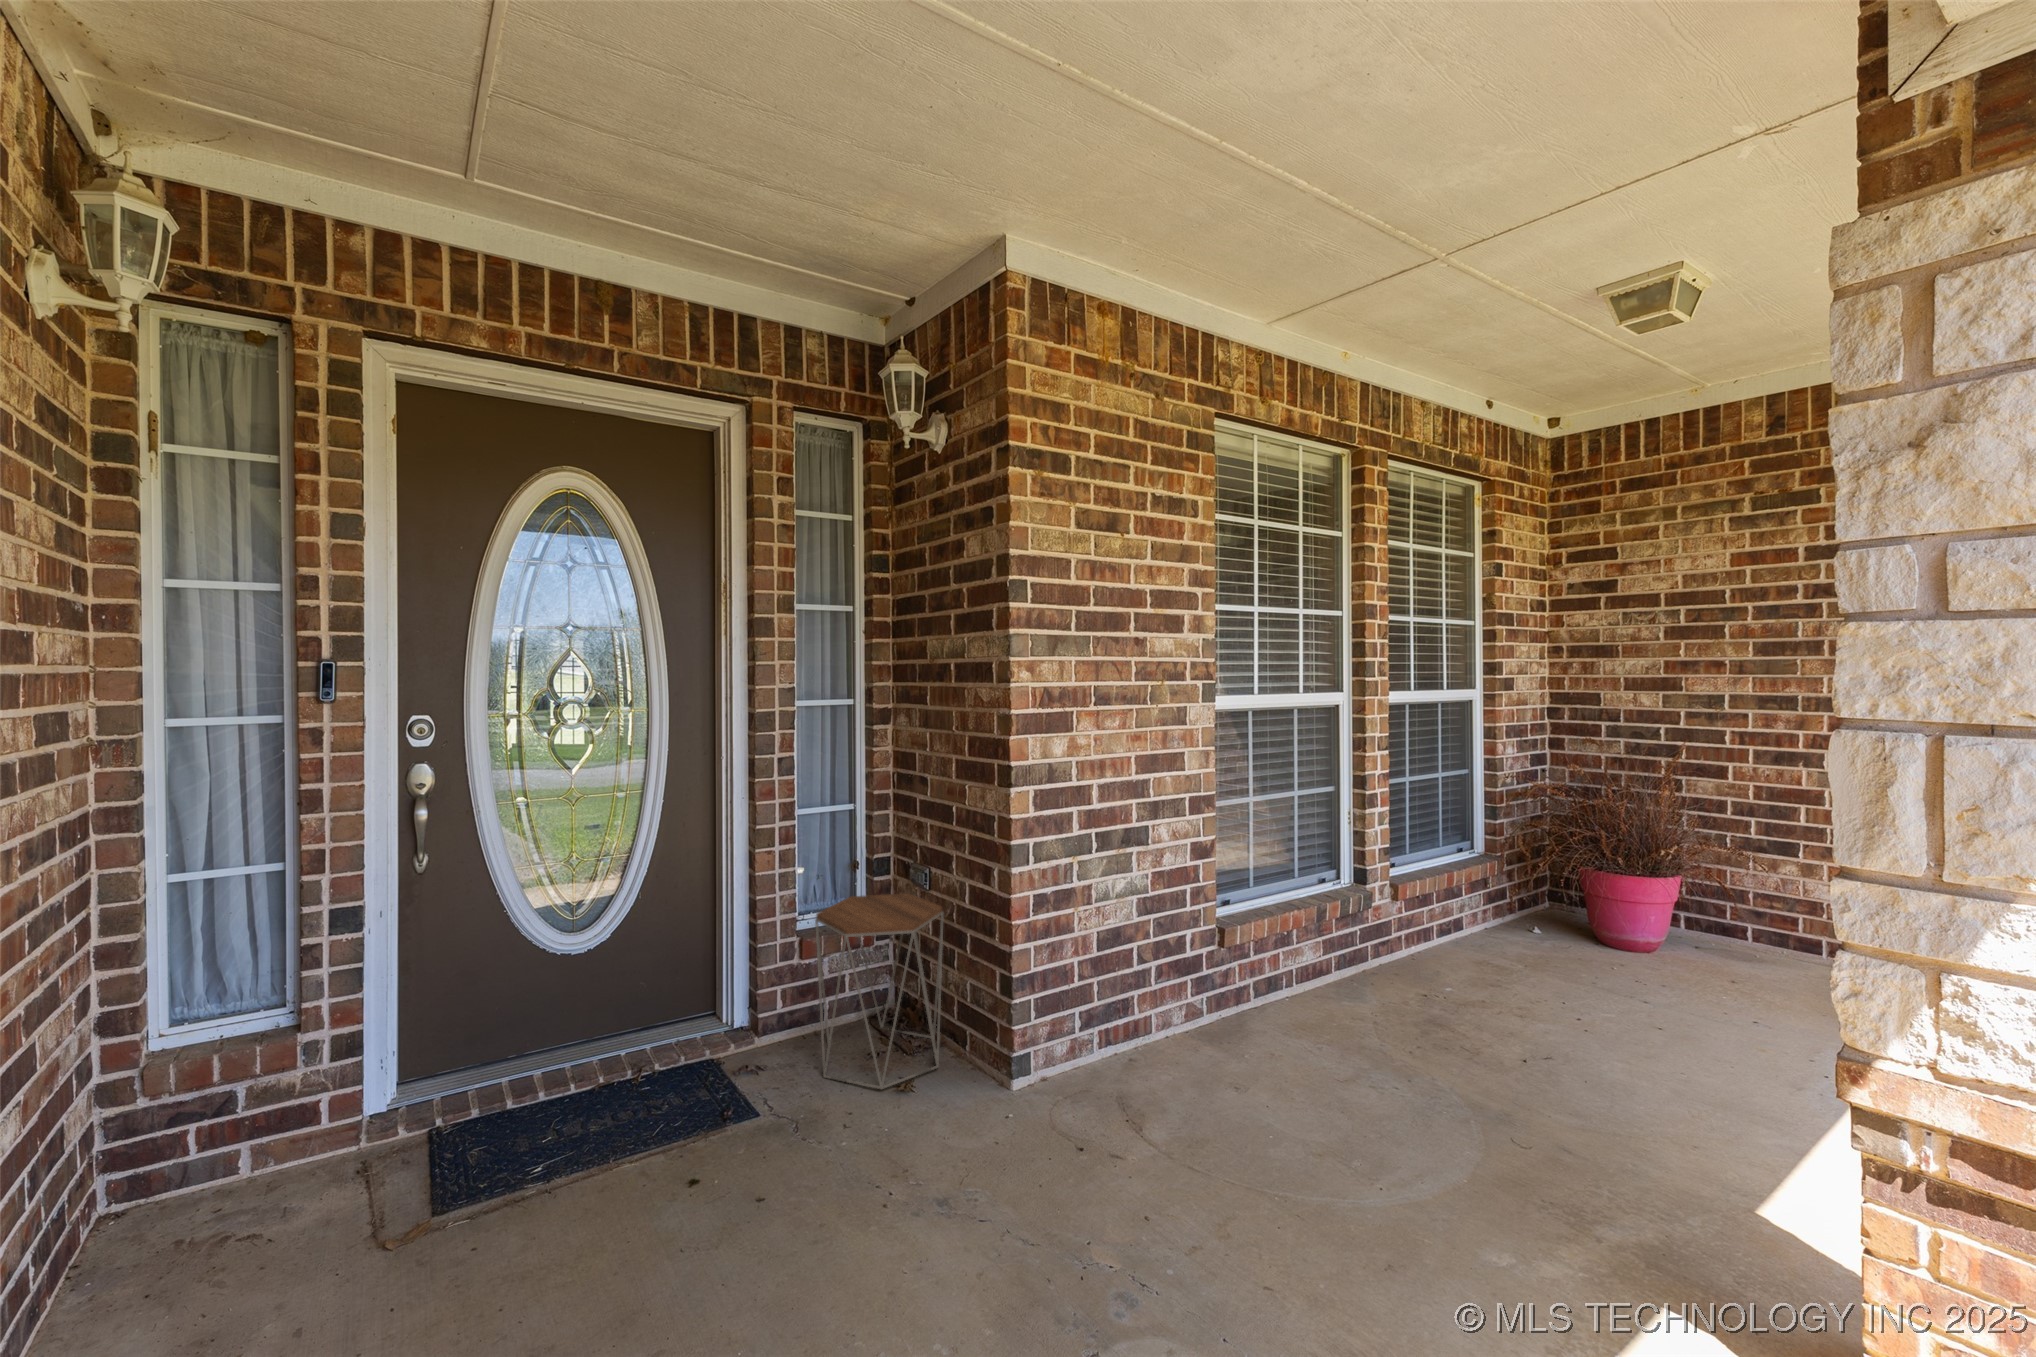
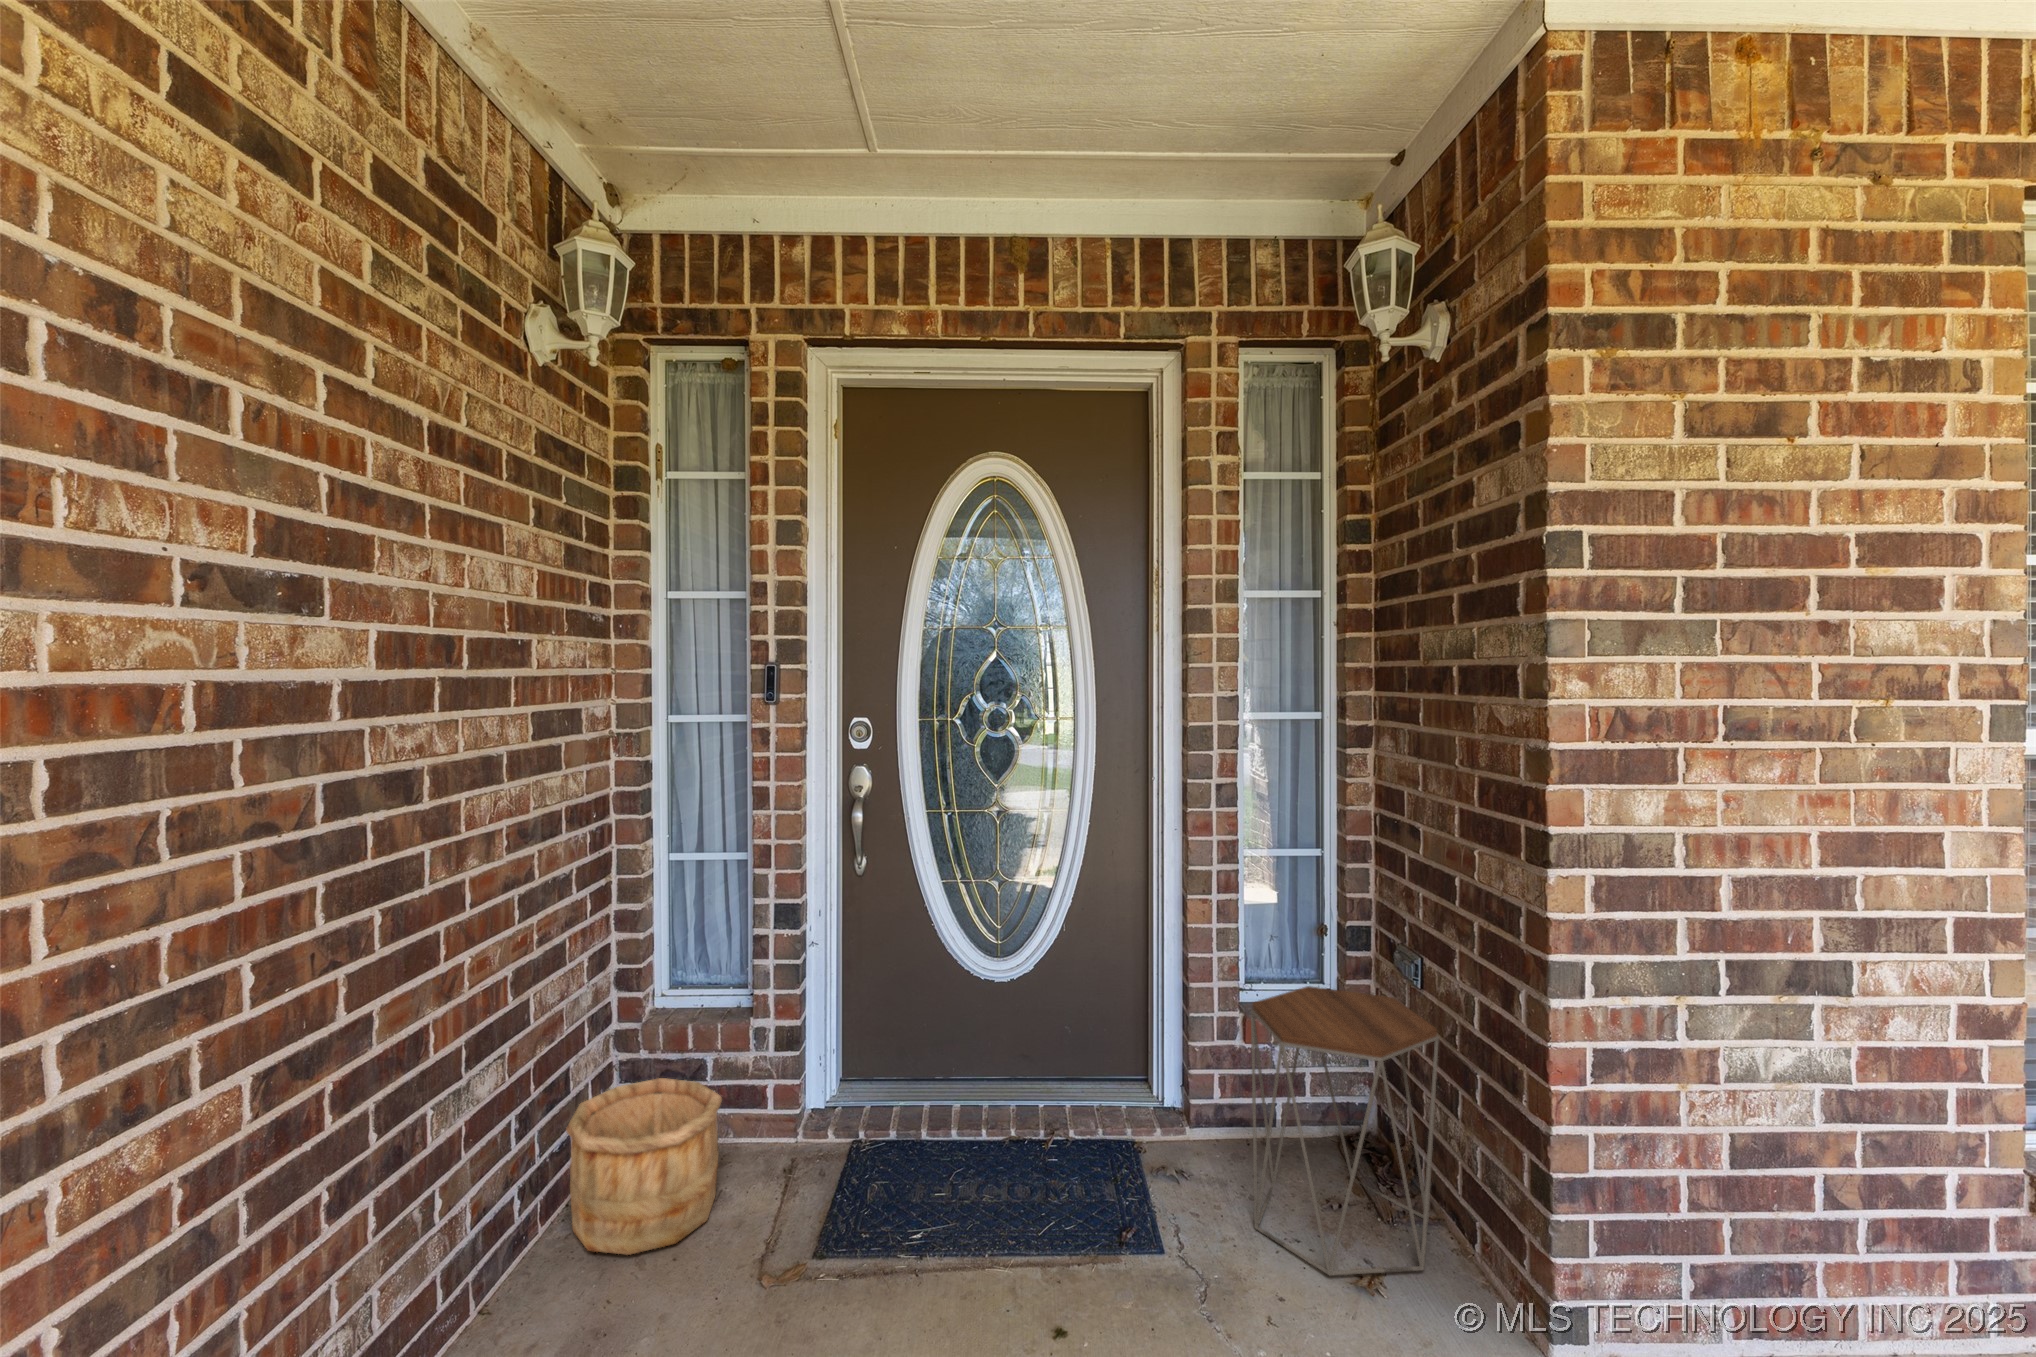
wooden bucket: none [75,1101,292,1312] -> present [566,1078,722,1255]

